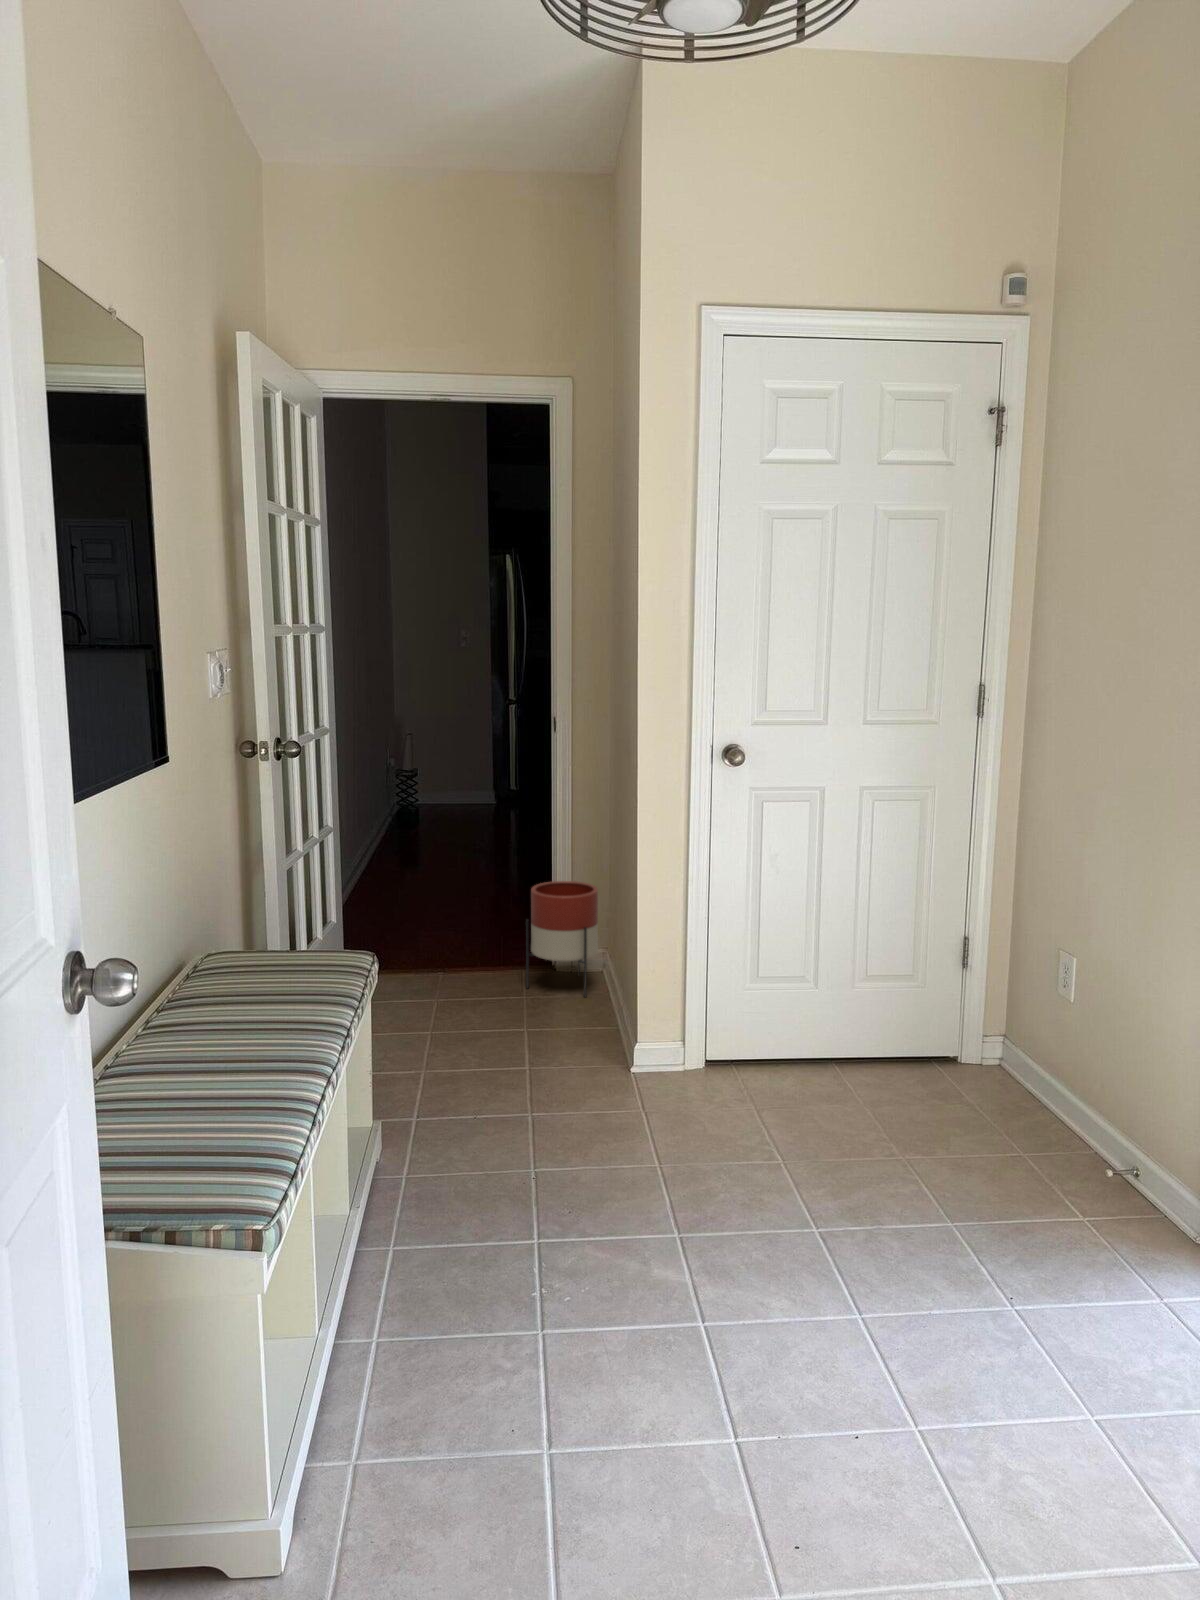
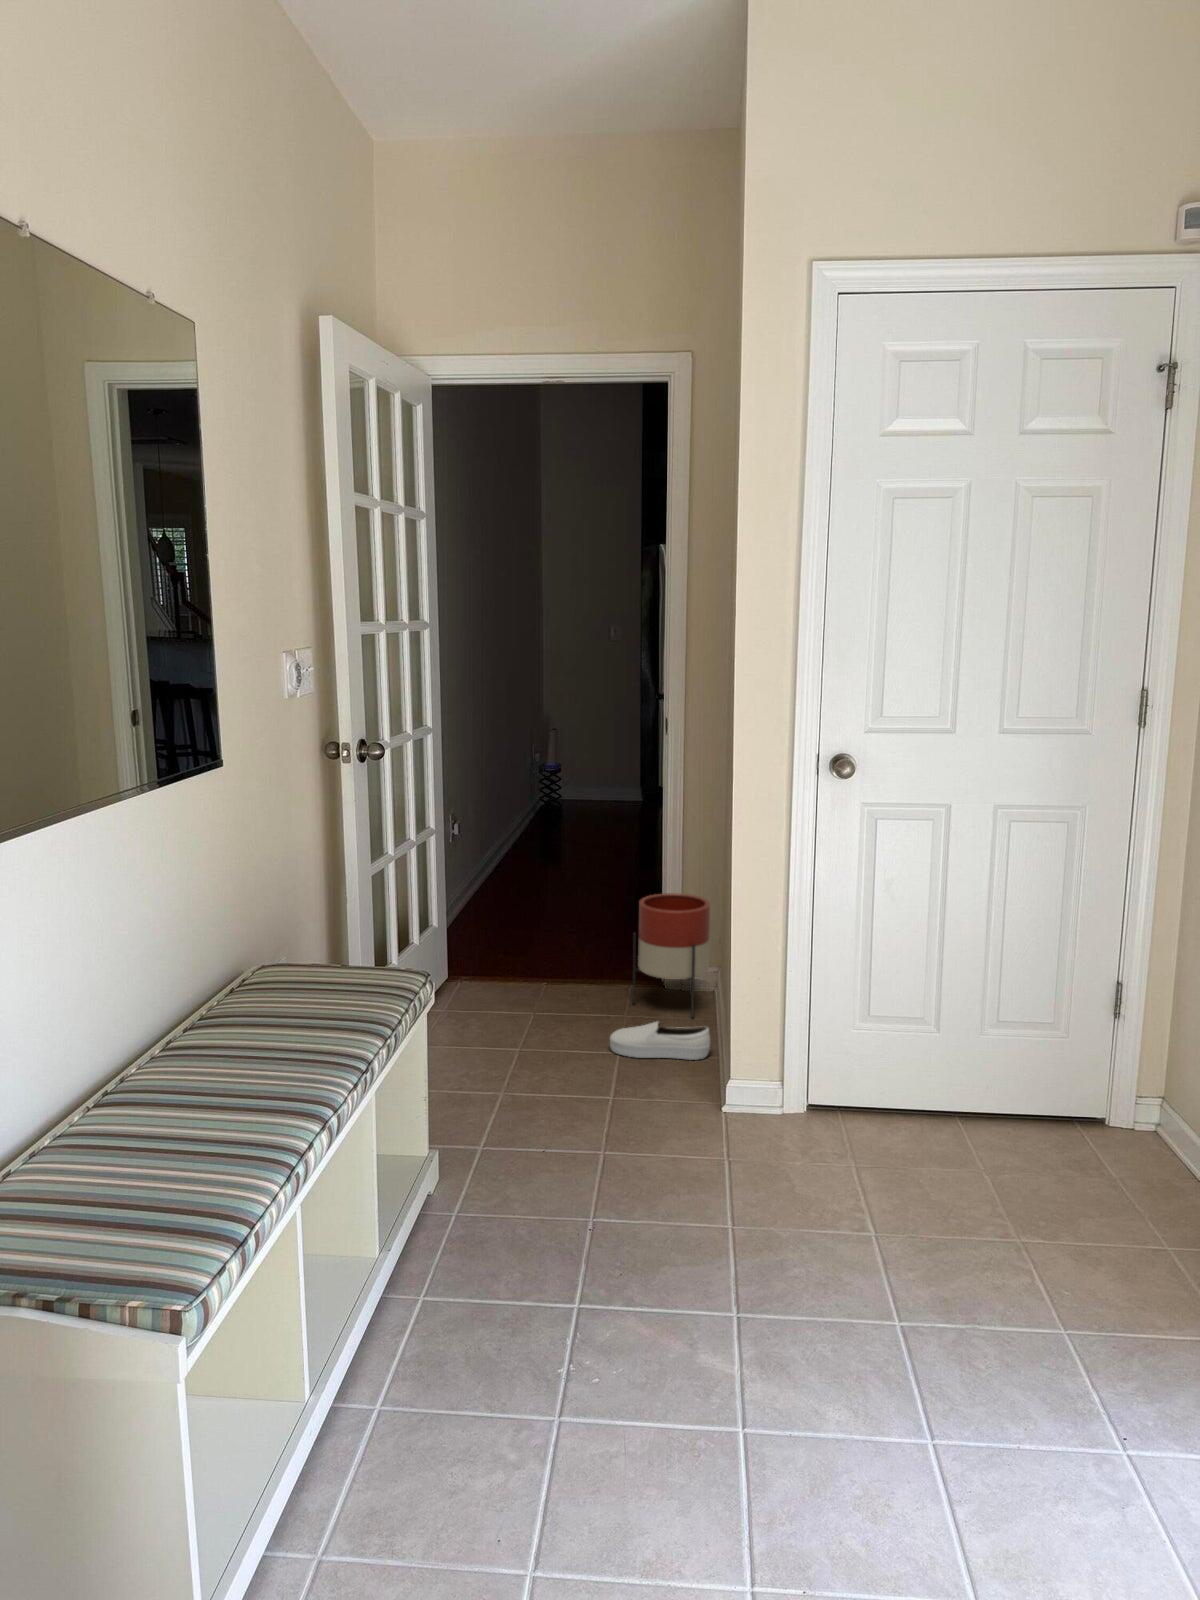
shoe: none [514,999,609,1034] -> present [610,1021,710,1060]

